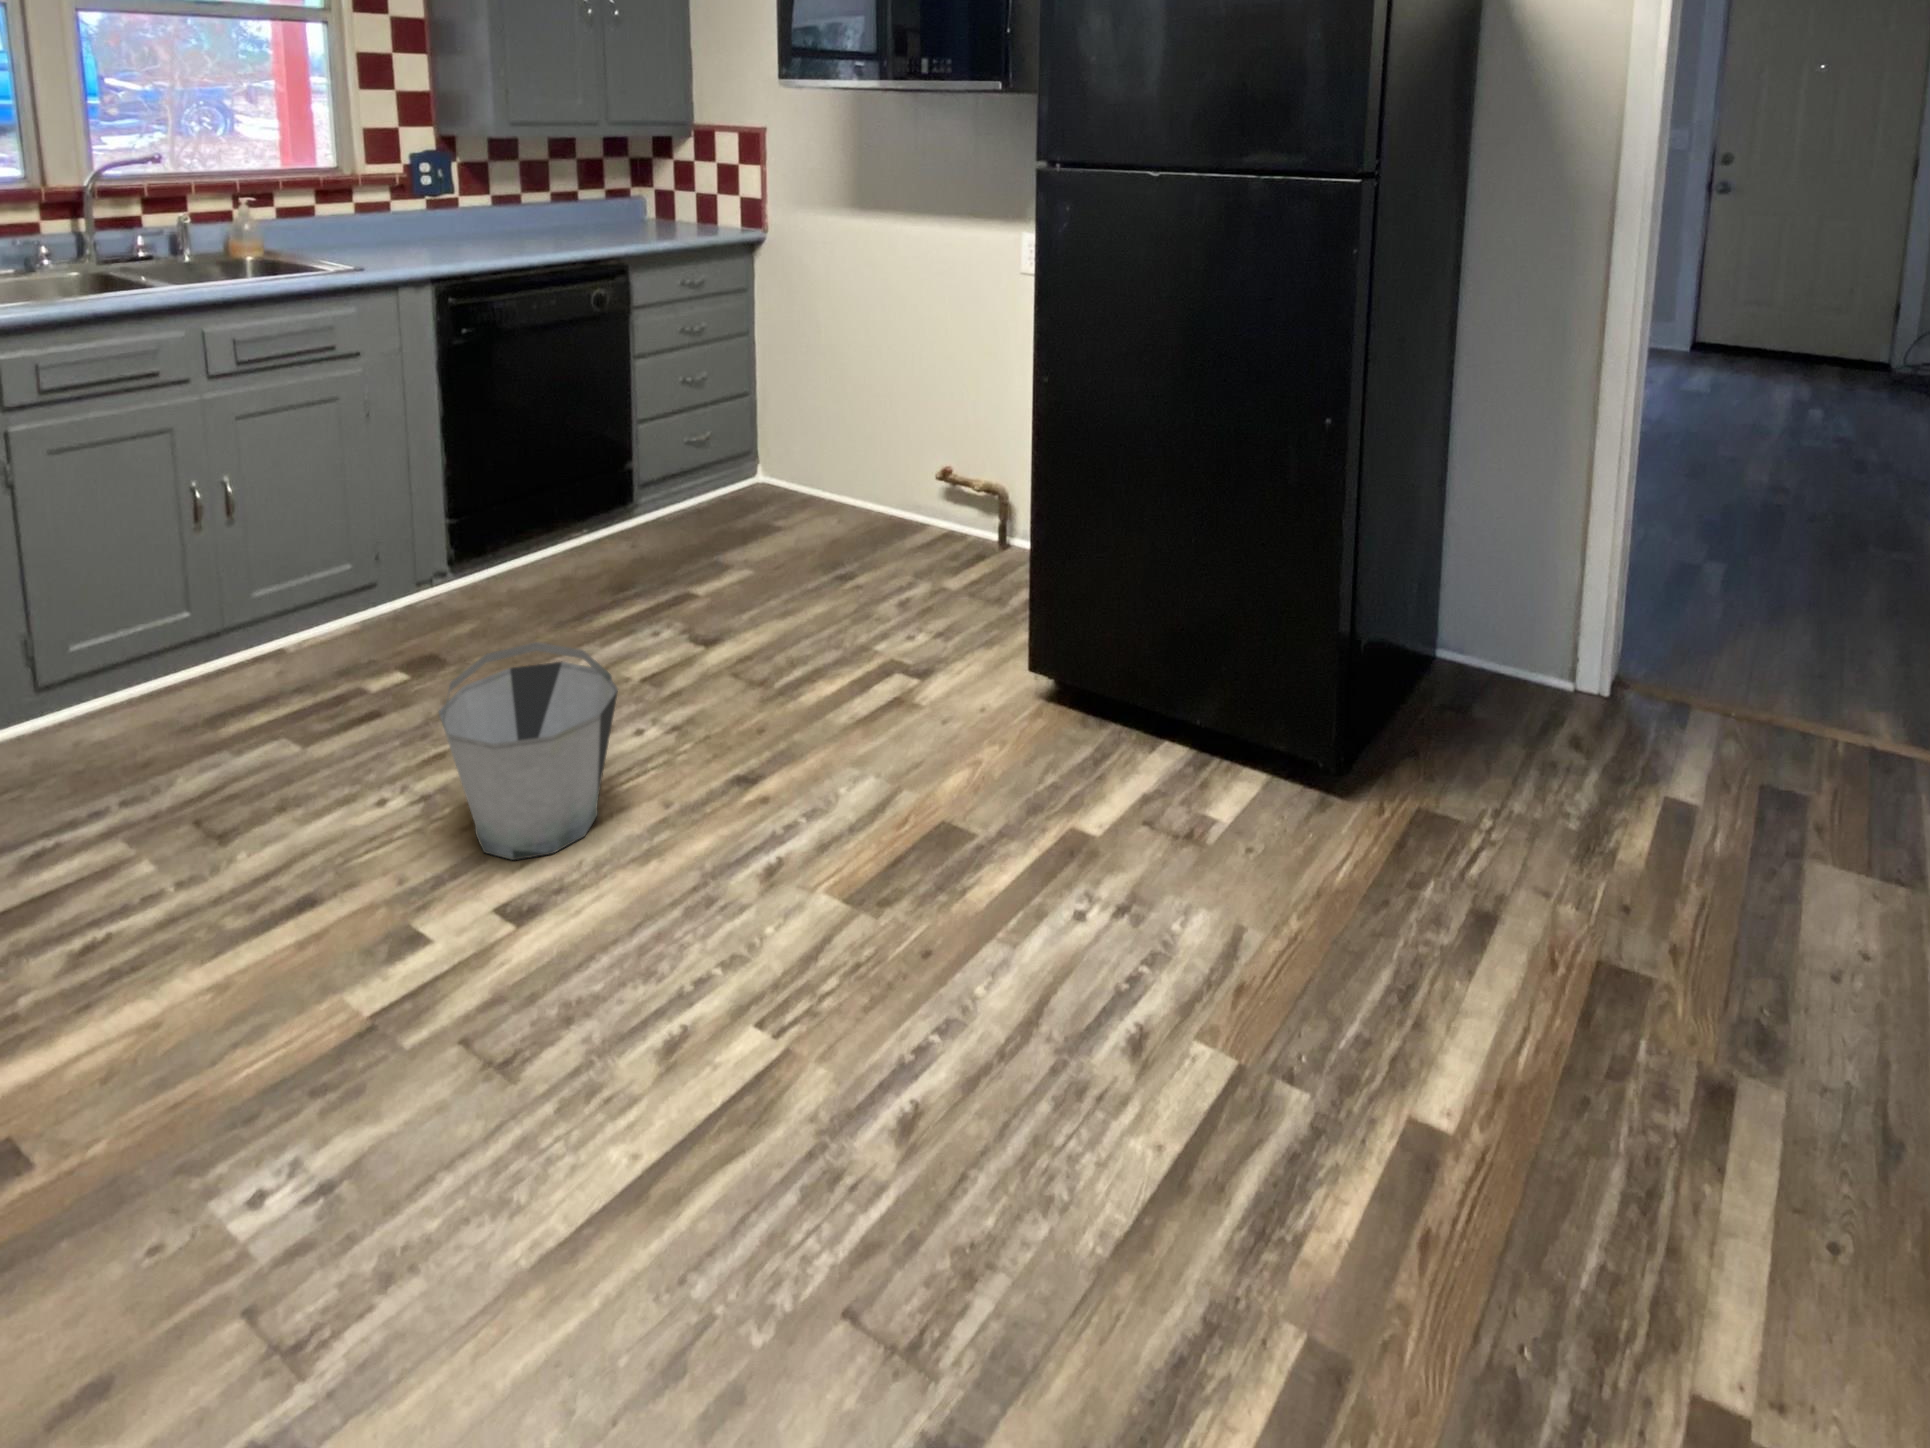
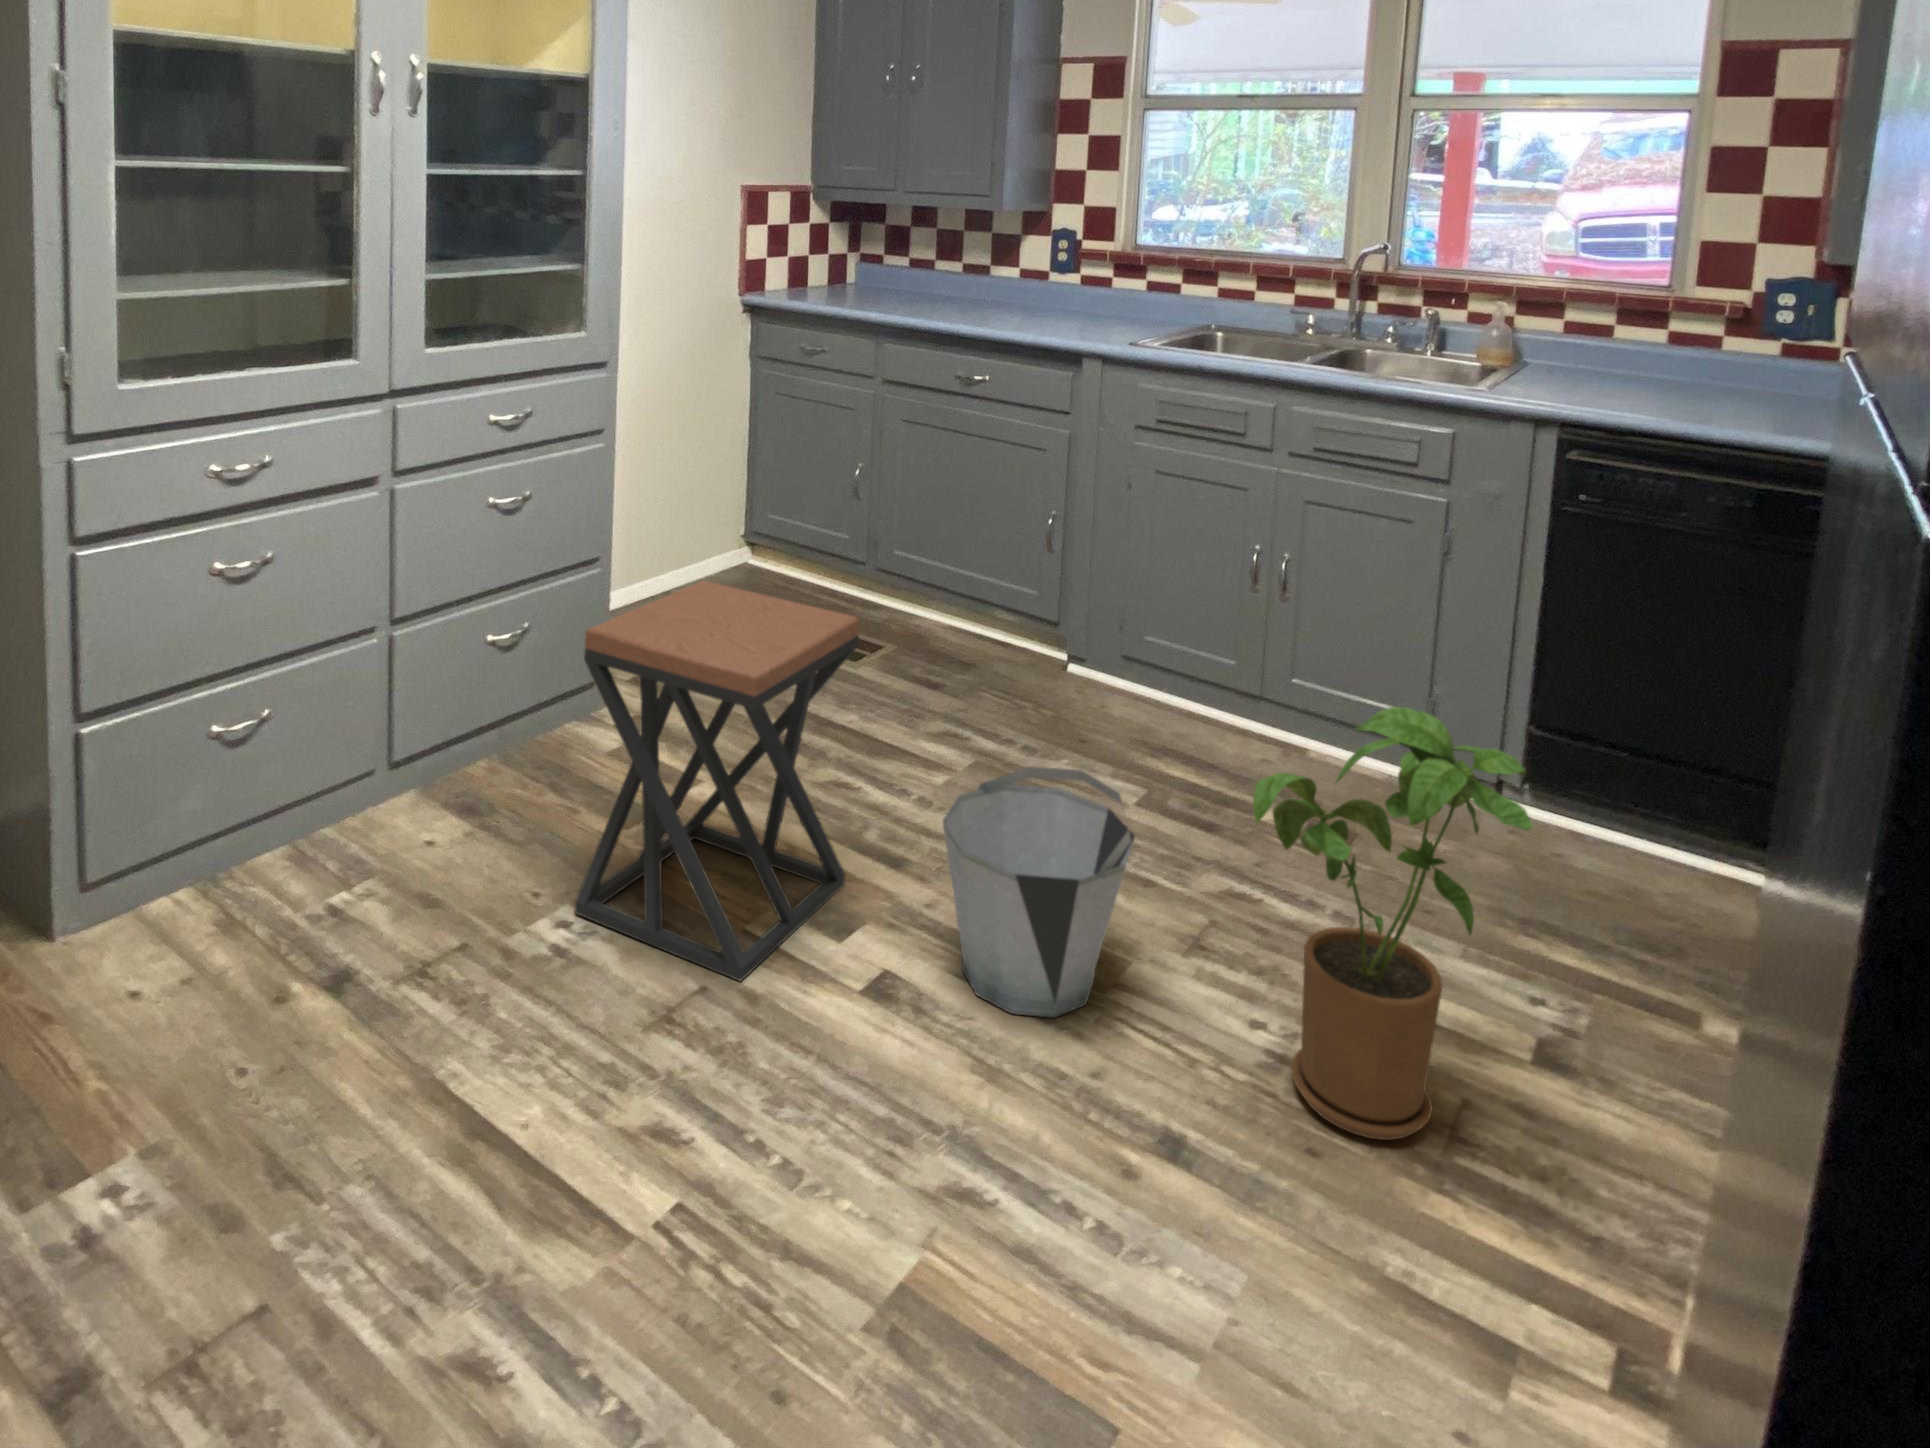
house plant: none [654,444,818,723] -> present [1253,707,1532,1140]
stool: none [36,650,463,1189] -> present [575,581,860,981]

